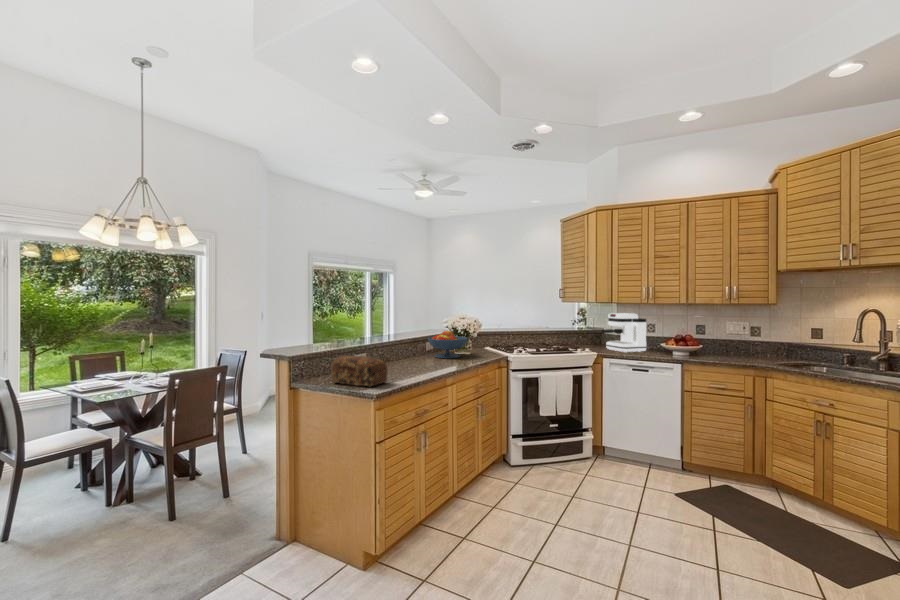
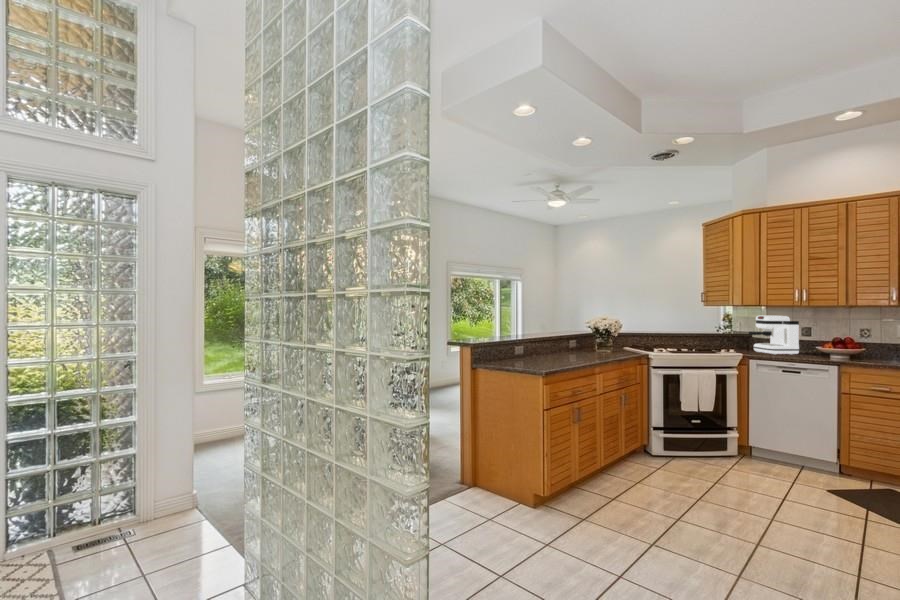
fruit bowl: present [428,331,467,358] -> none [573,329,610,353]
bread loaf: present [331,355,388,386] -> none [504,344,549,368]

